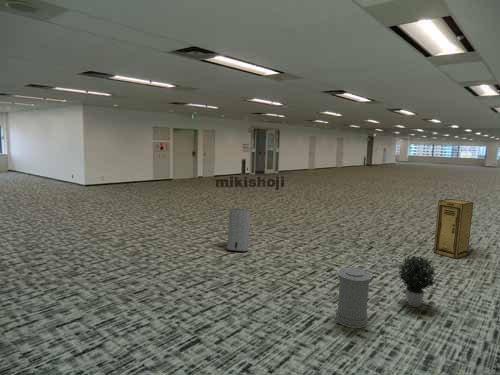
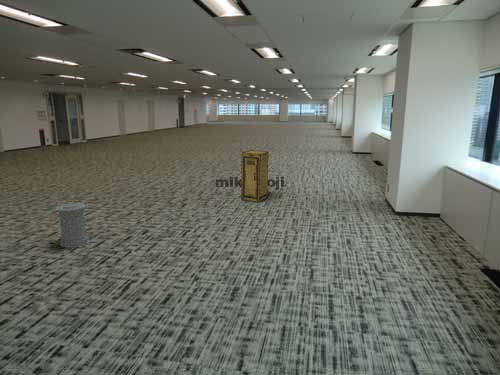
air purifier: present [228,209,250,251] -> none [19,181,52,230]
potted plant: present [399,256,435,307] -> none [207,205,239,251]
trash can: present [335,268,372,328] -> present [56,203,88,248]

